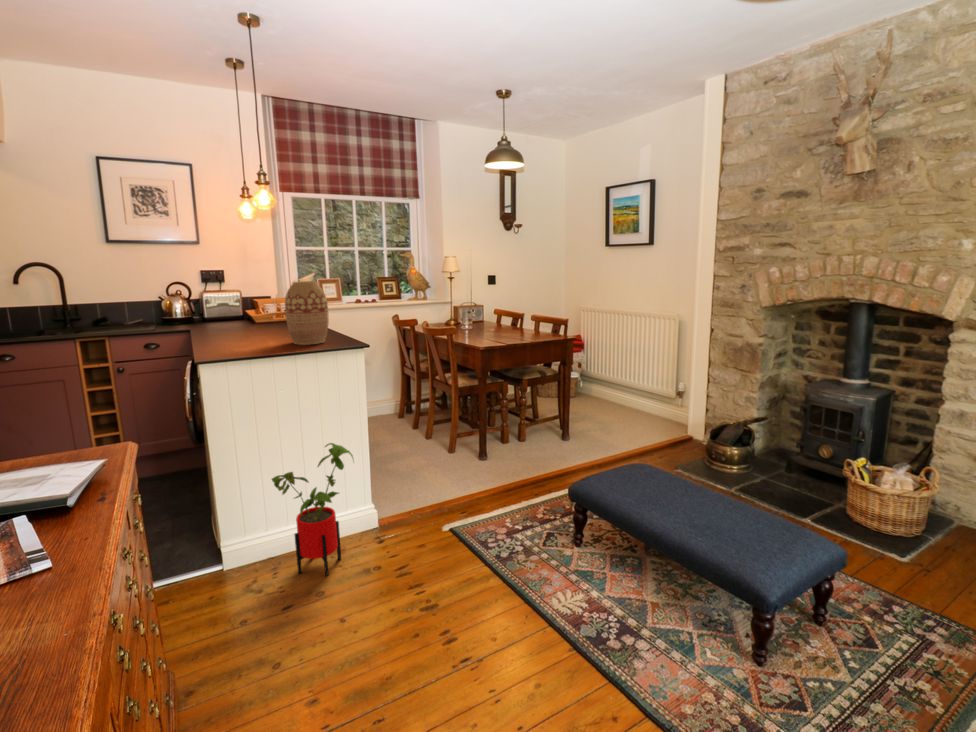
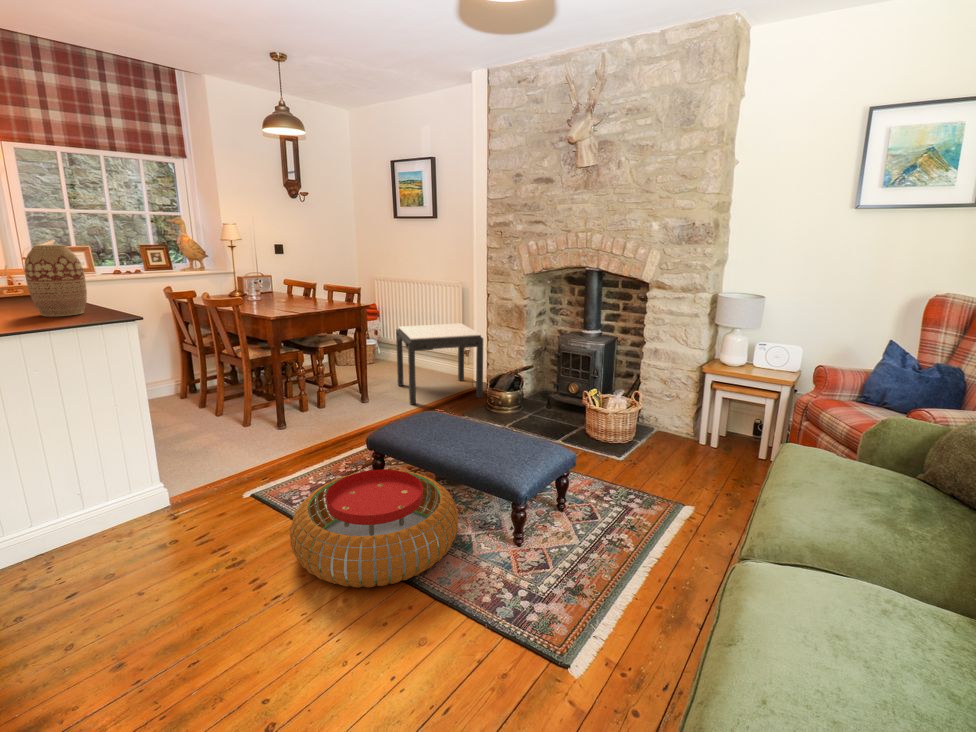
side table: none [601,361,705,448] -> present [396,323,483,404]
house plant: present [272,443,353,576] -> none [29,420,136,562]
pouf: none [484,527,676,677] -> present [290,469,458,588]

